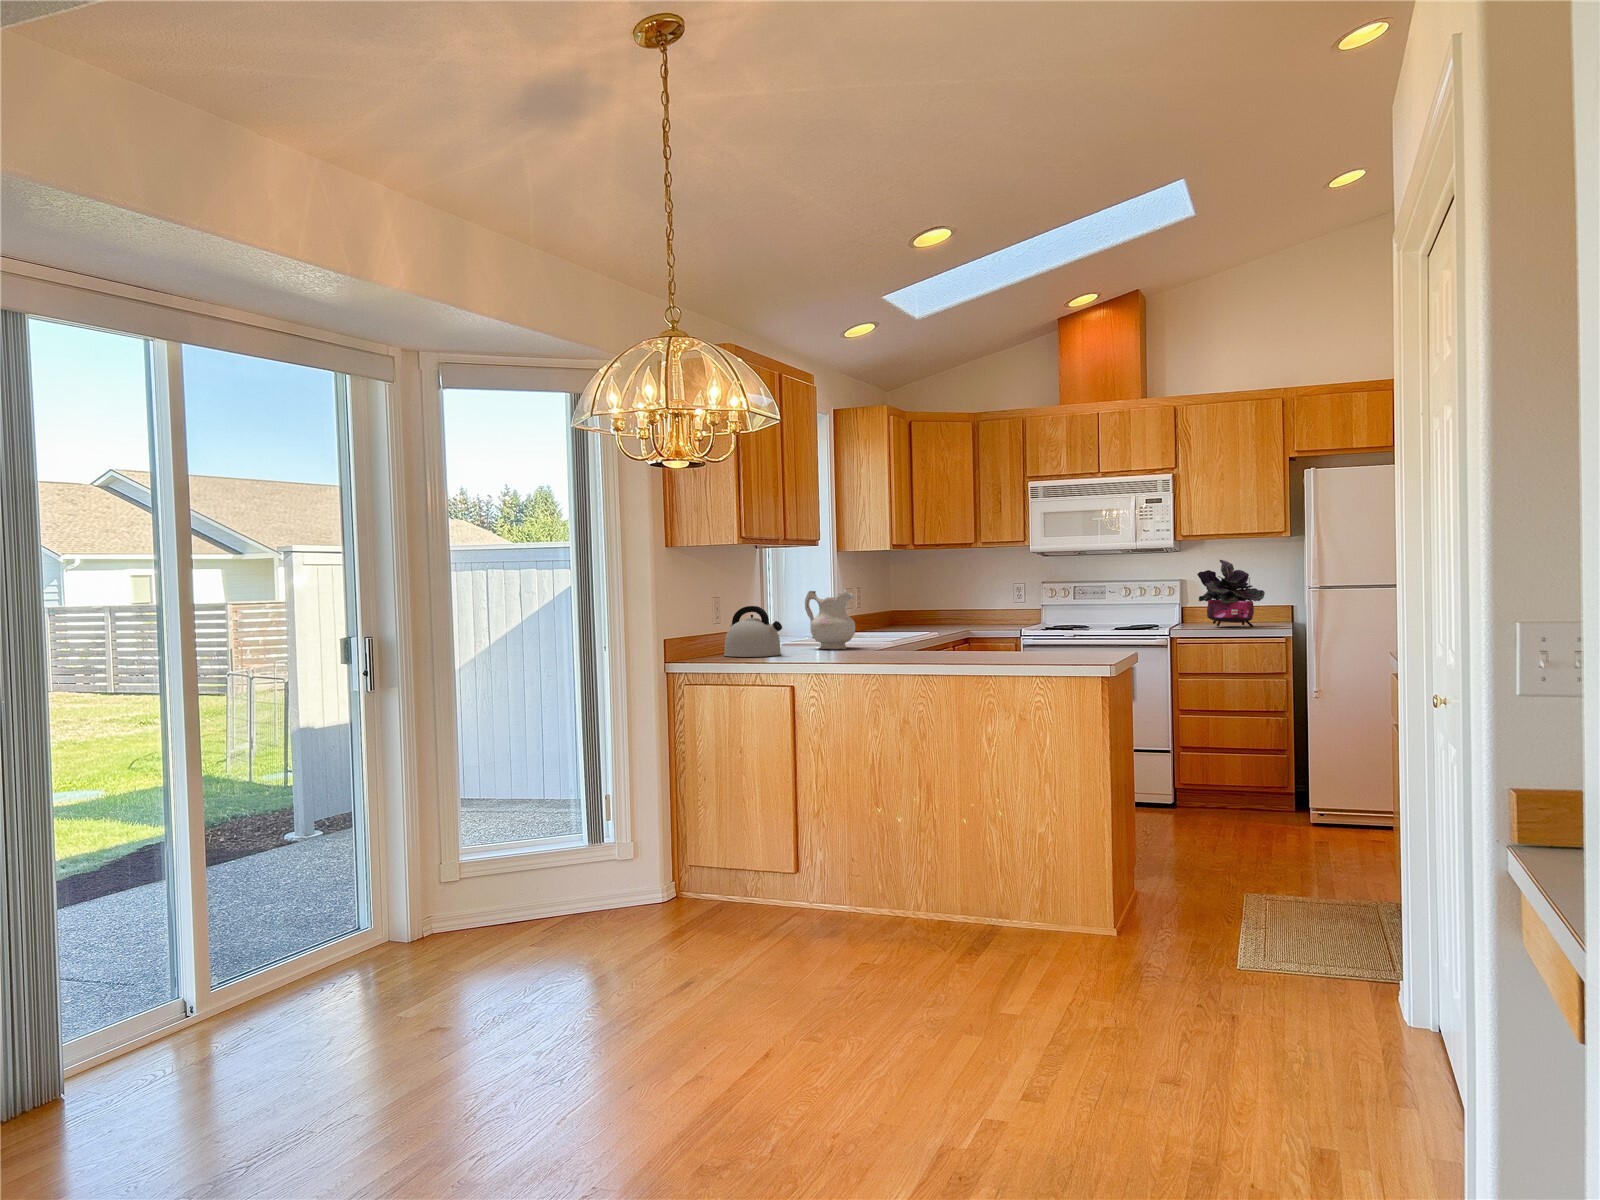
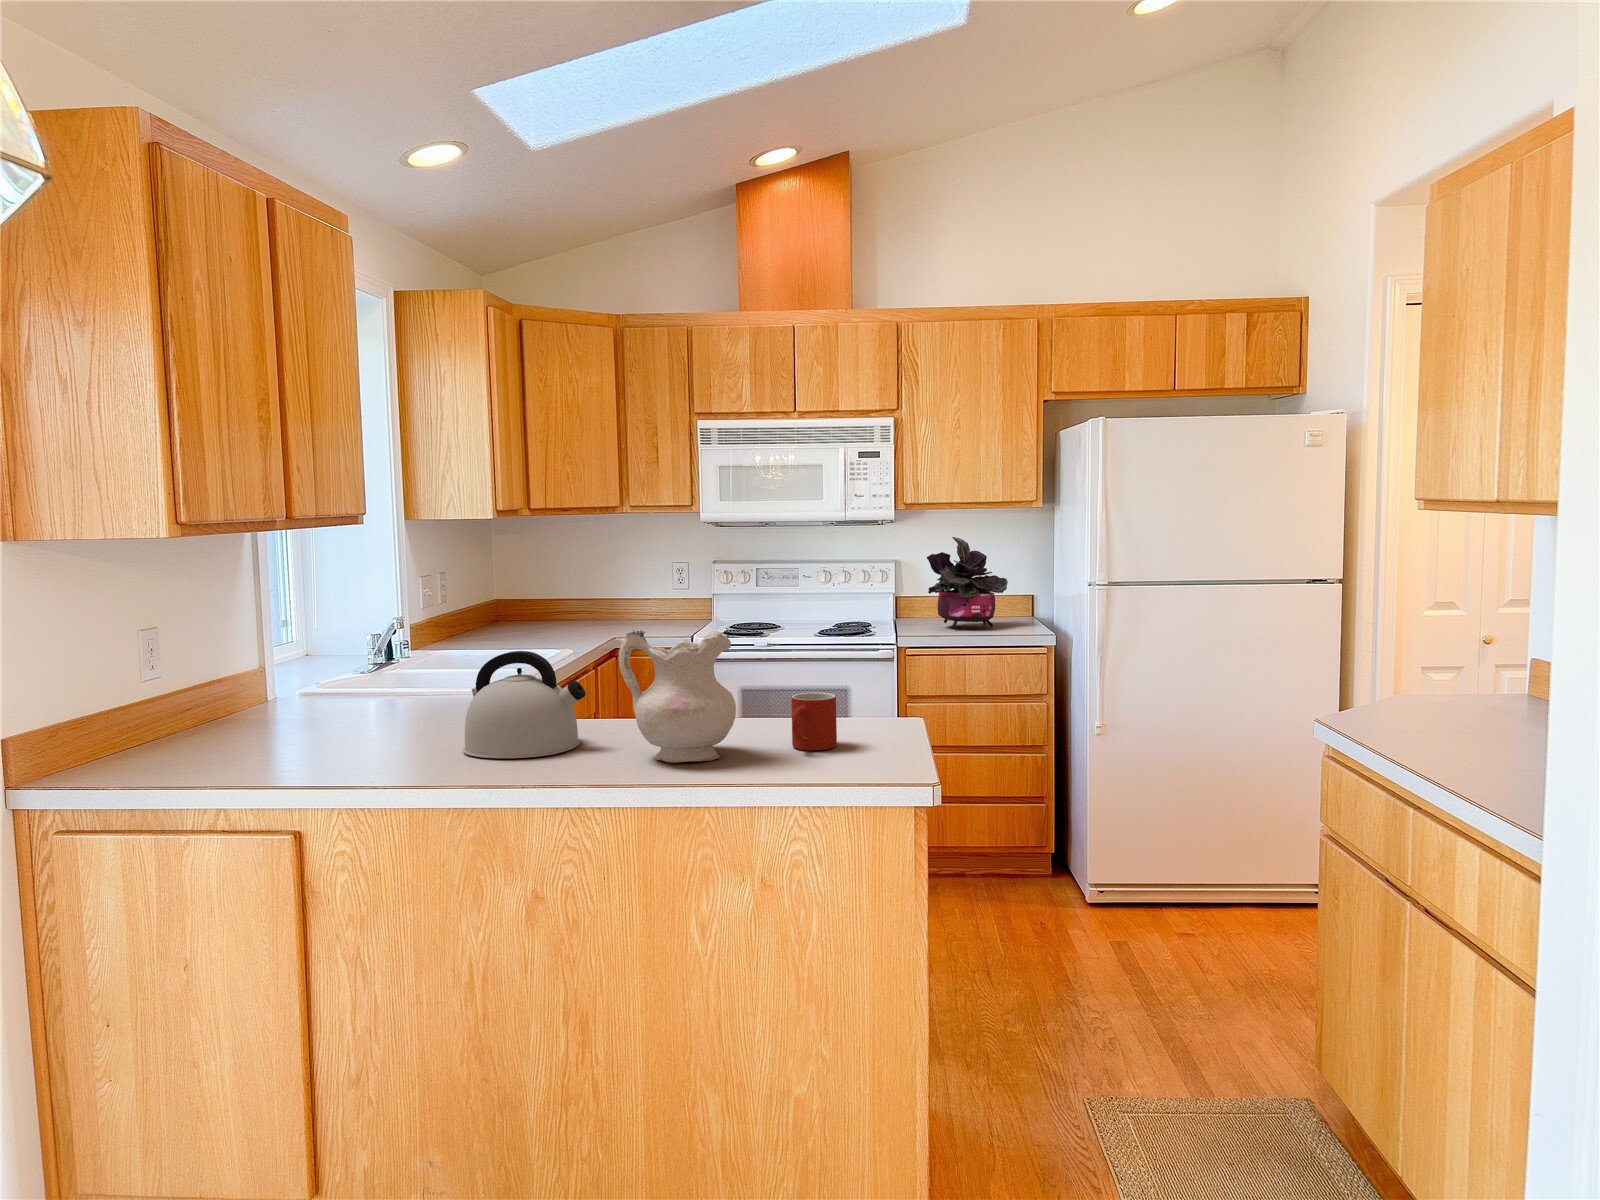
ceramic pitcher: present [805,591,855,649] -> present [619,630,736,763]
kettle: present [724,606,782,657] -> present [463,651,586,758]
mug: none [1043,629,1072,659] -> present [791,692,837,750]

